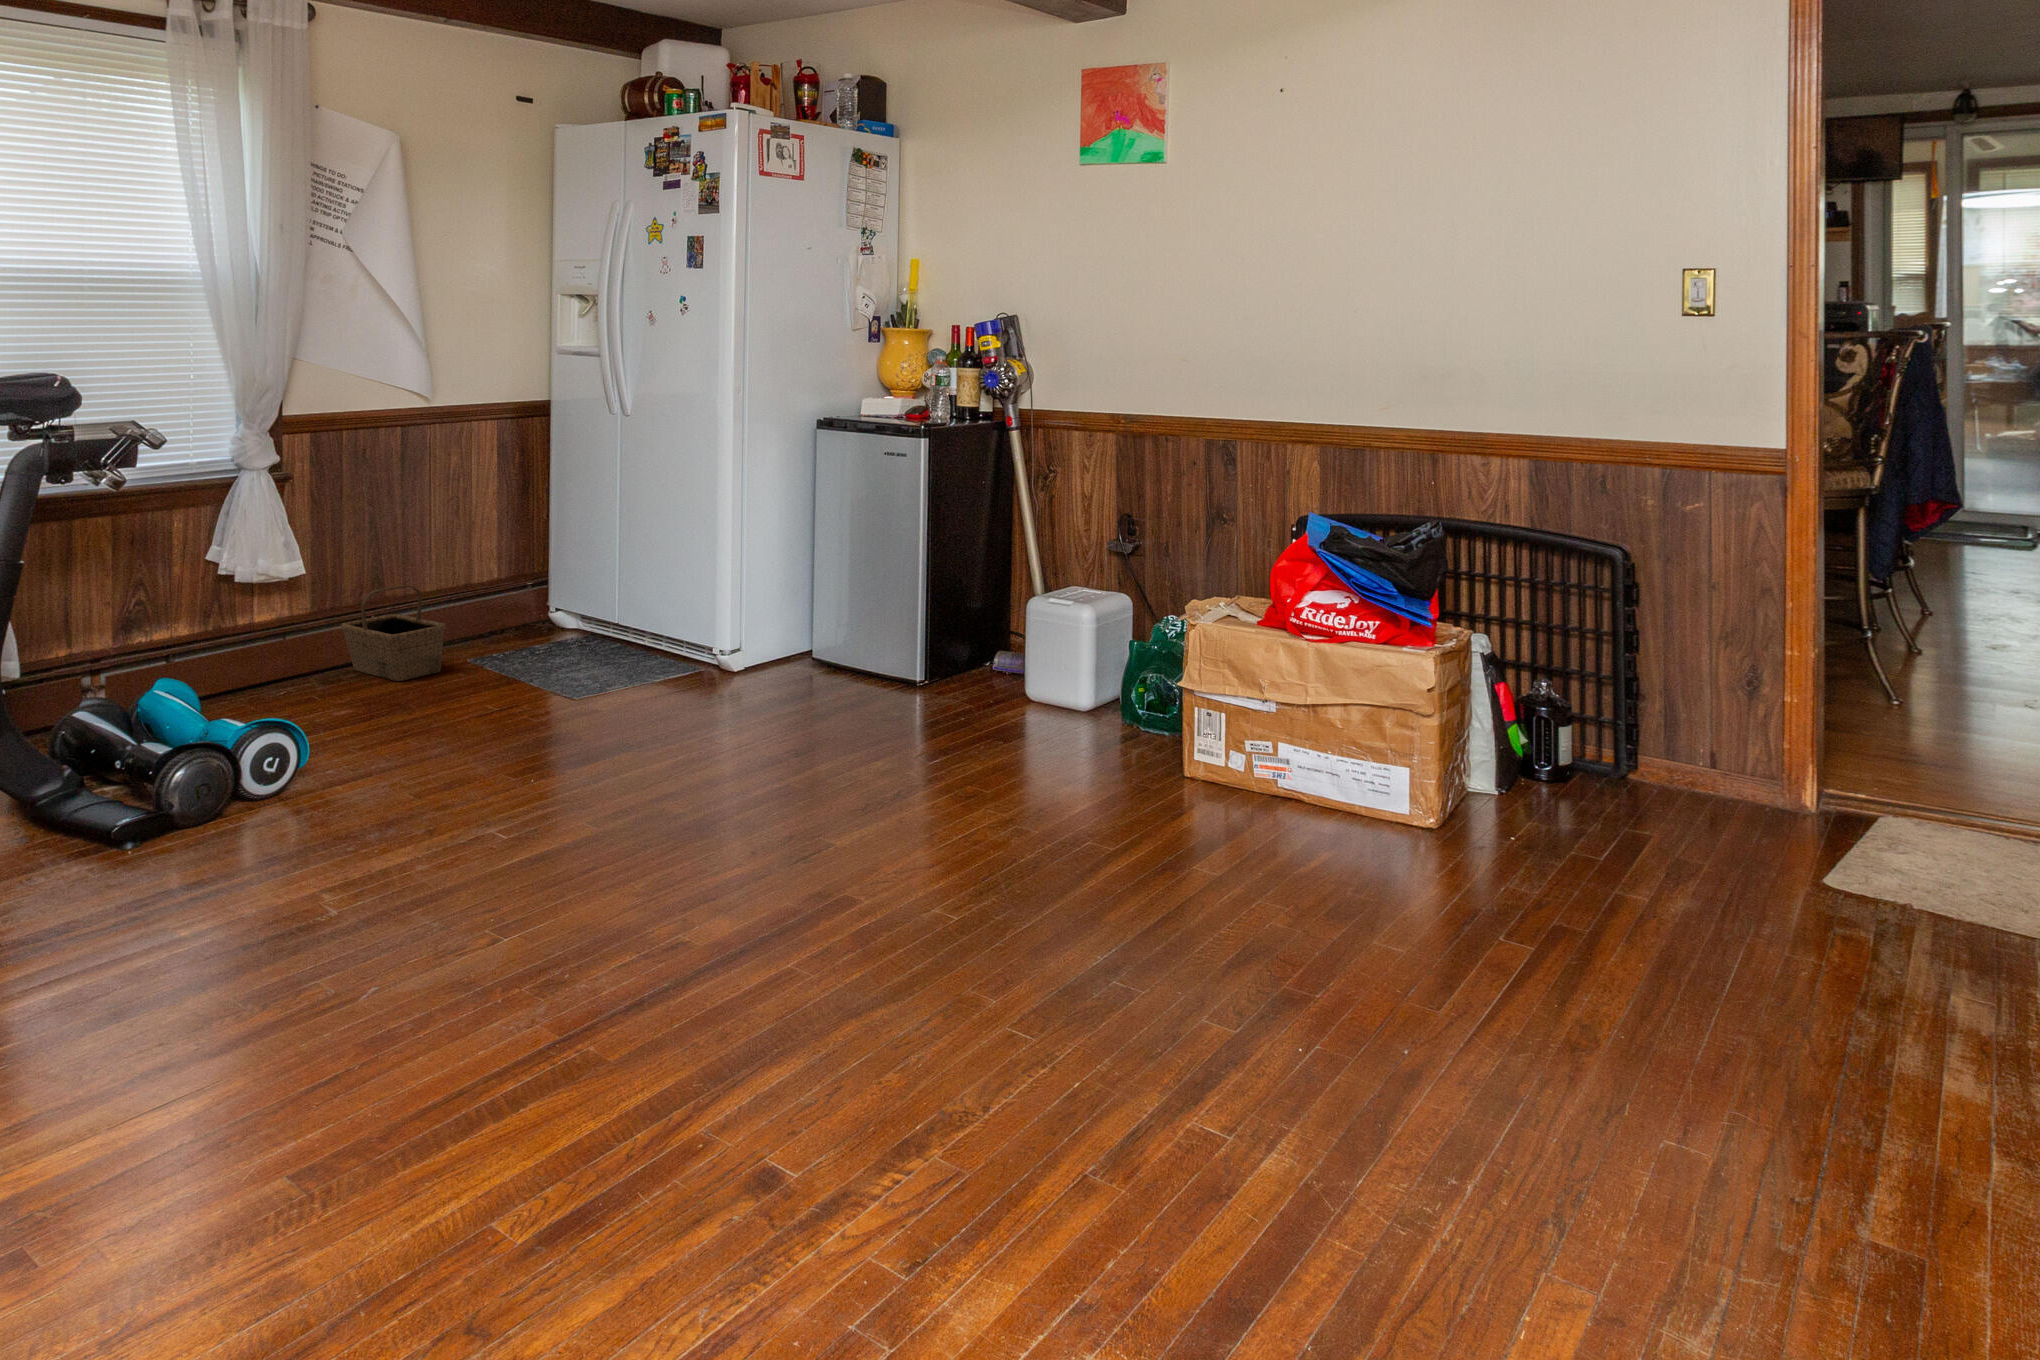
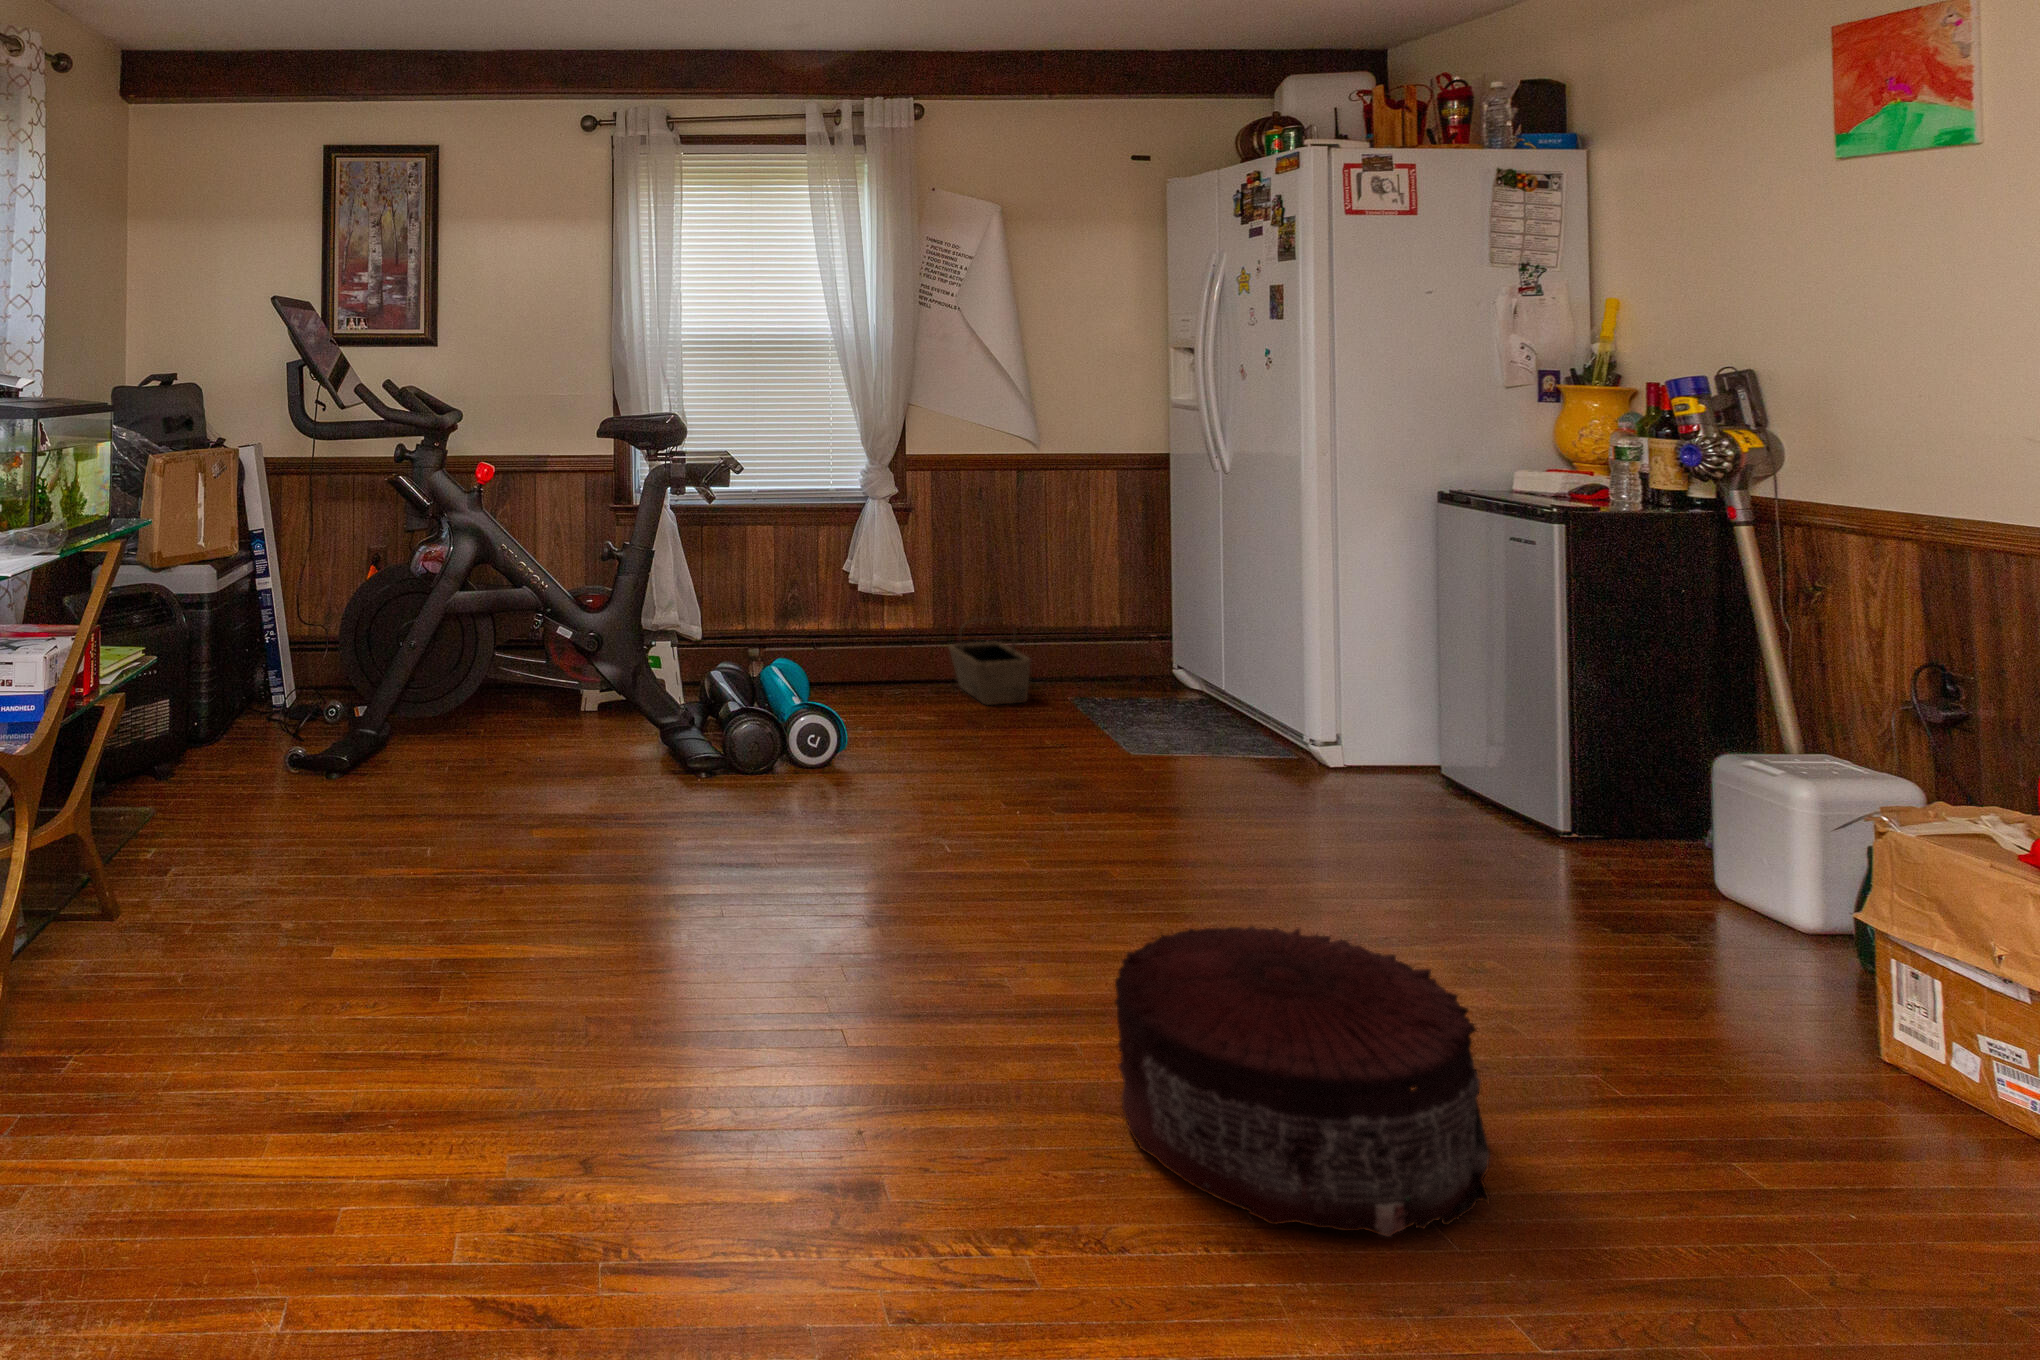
pouf: none [788,769,1095,1012] -> present [1115,926,1490,1237]

